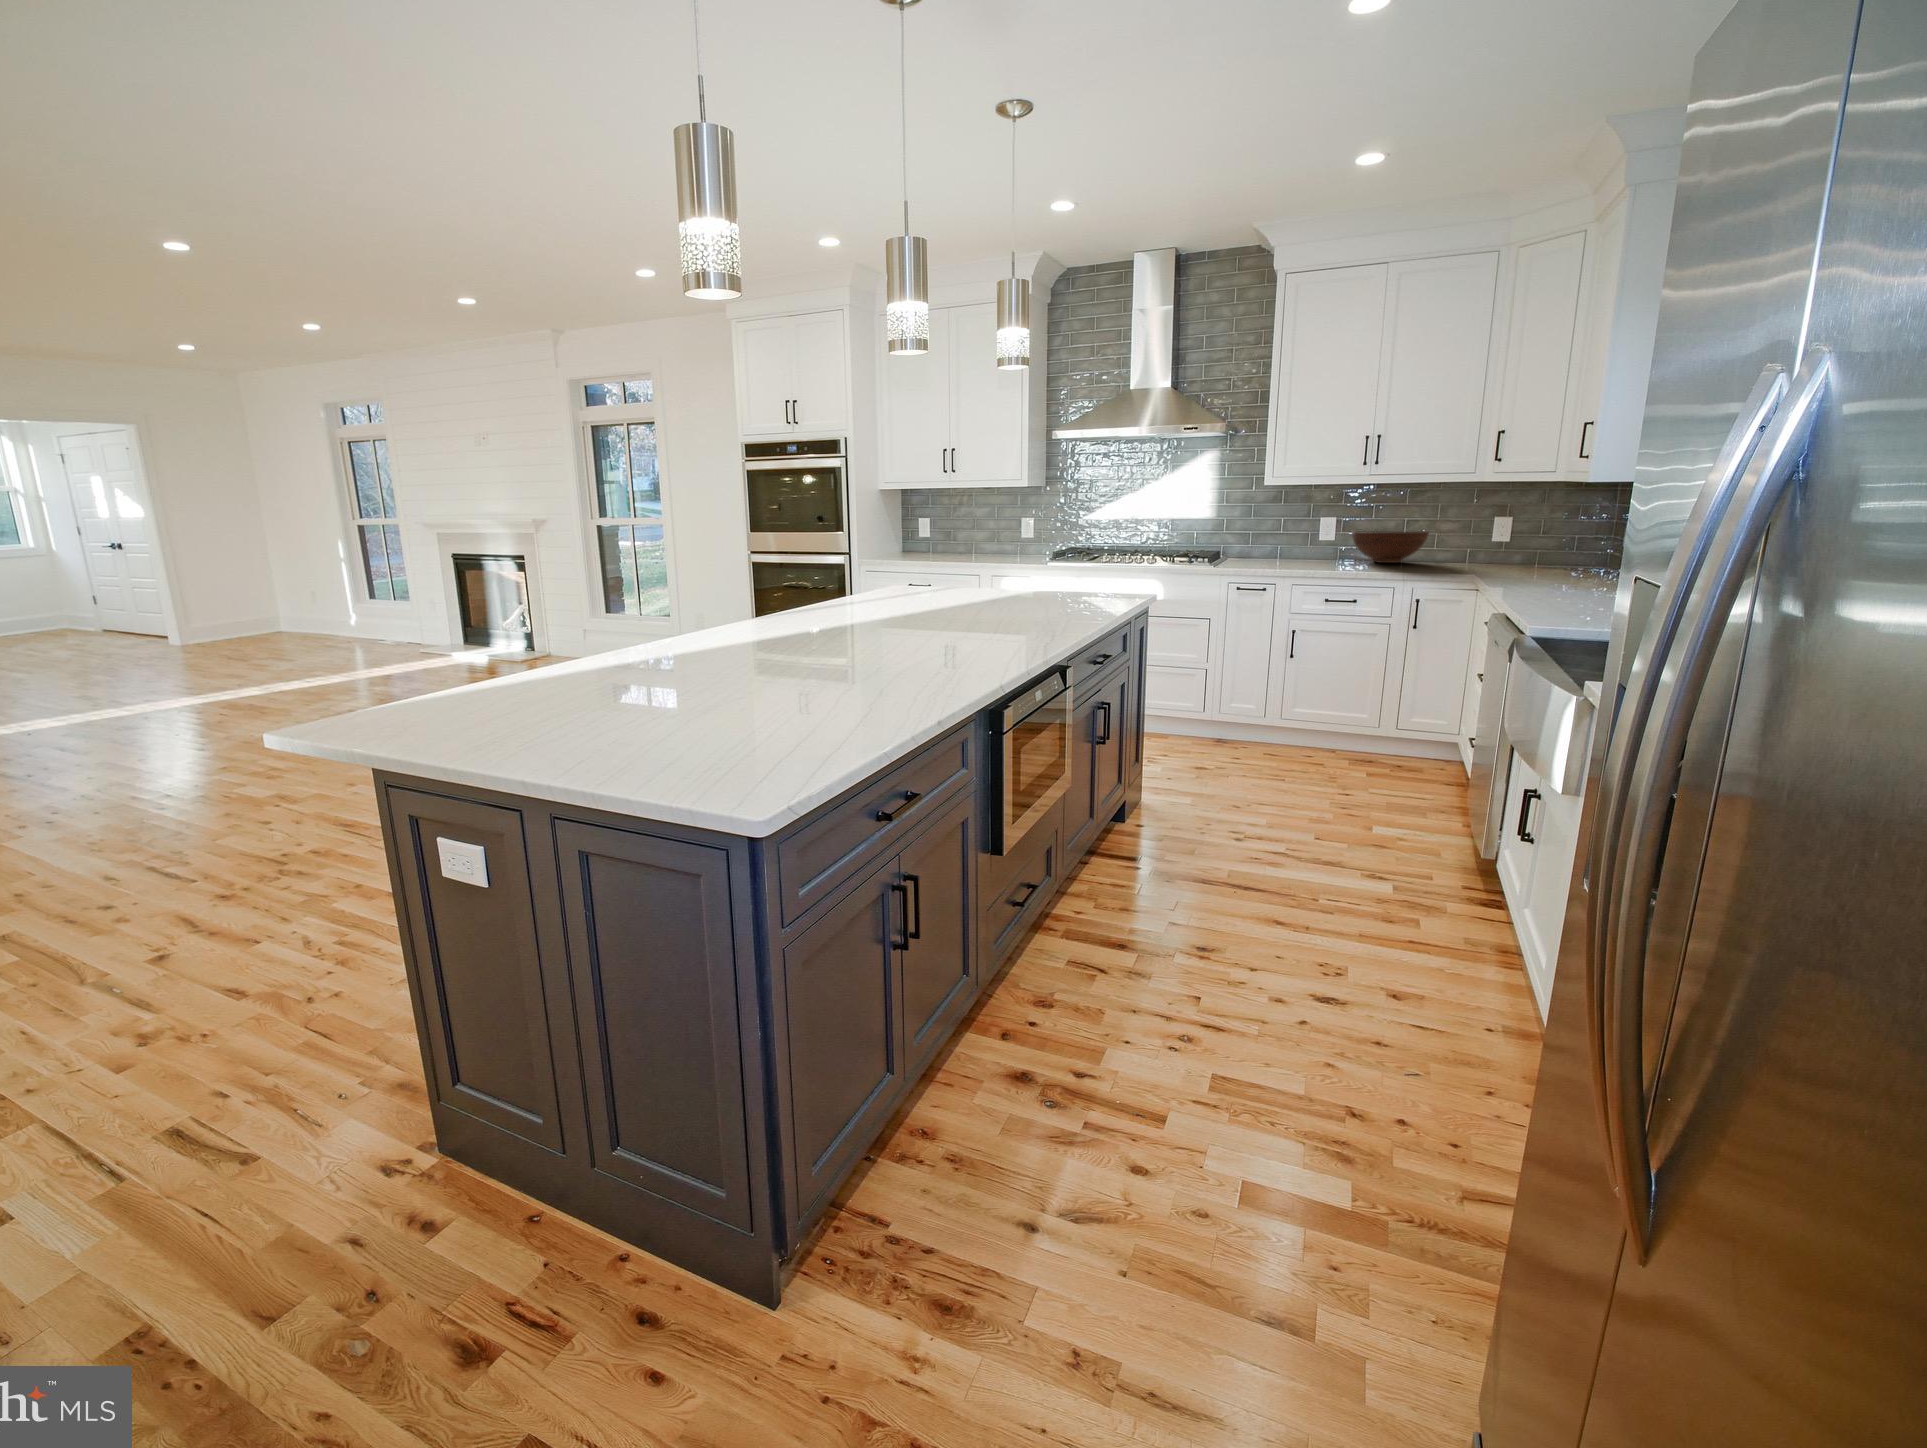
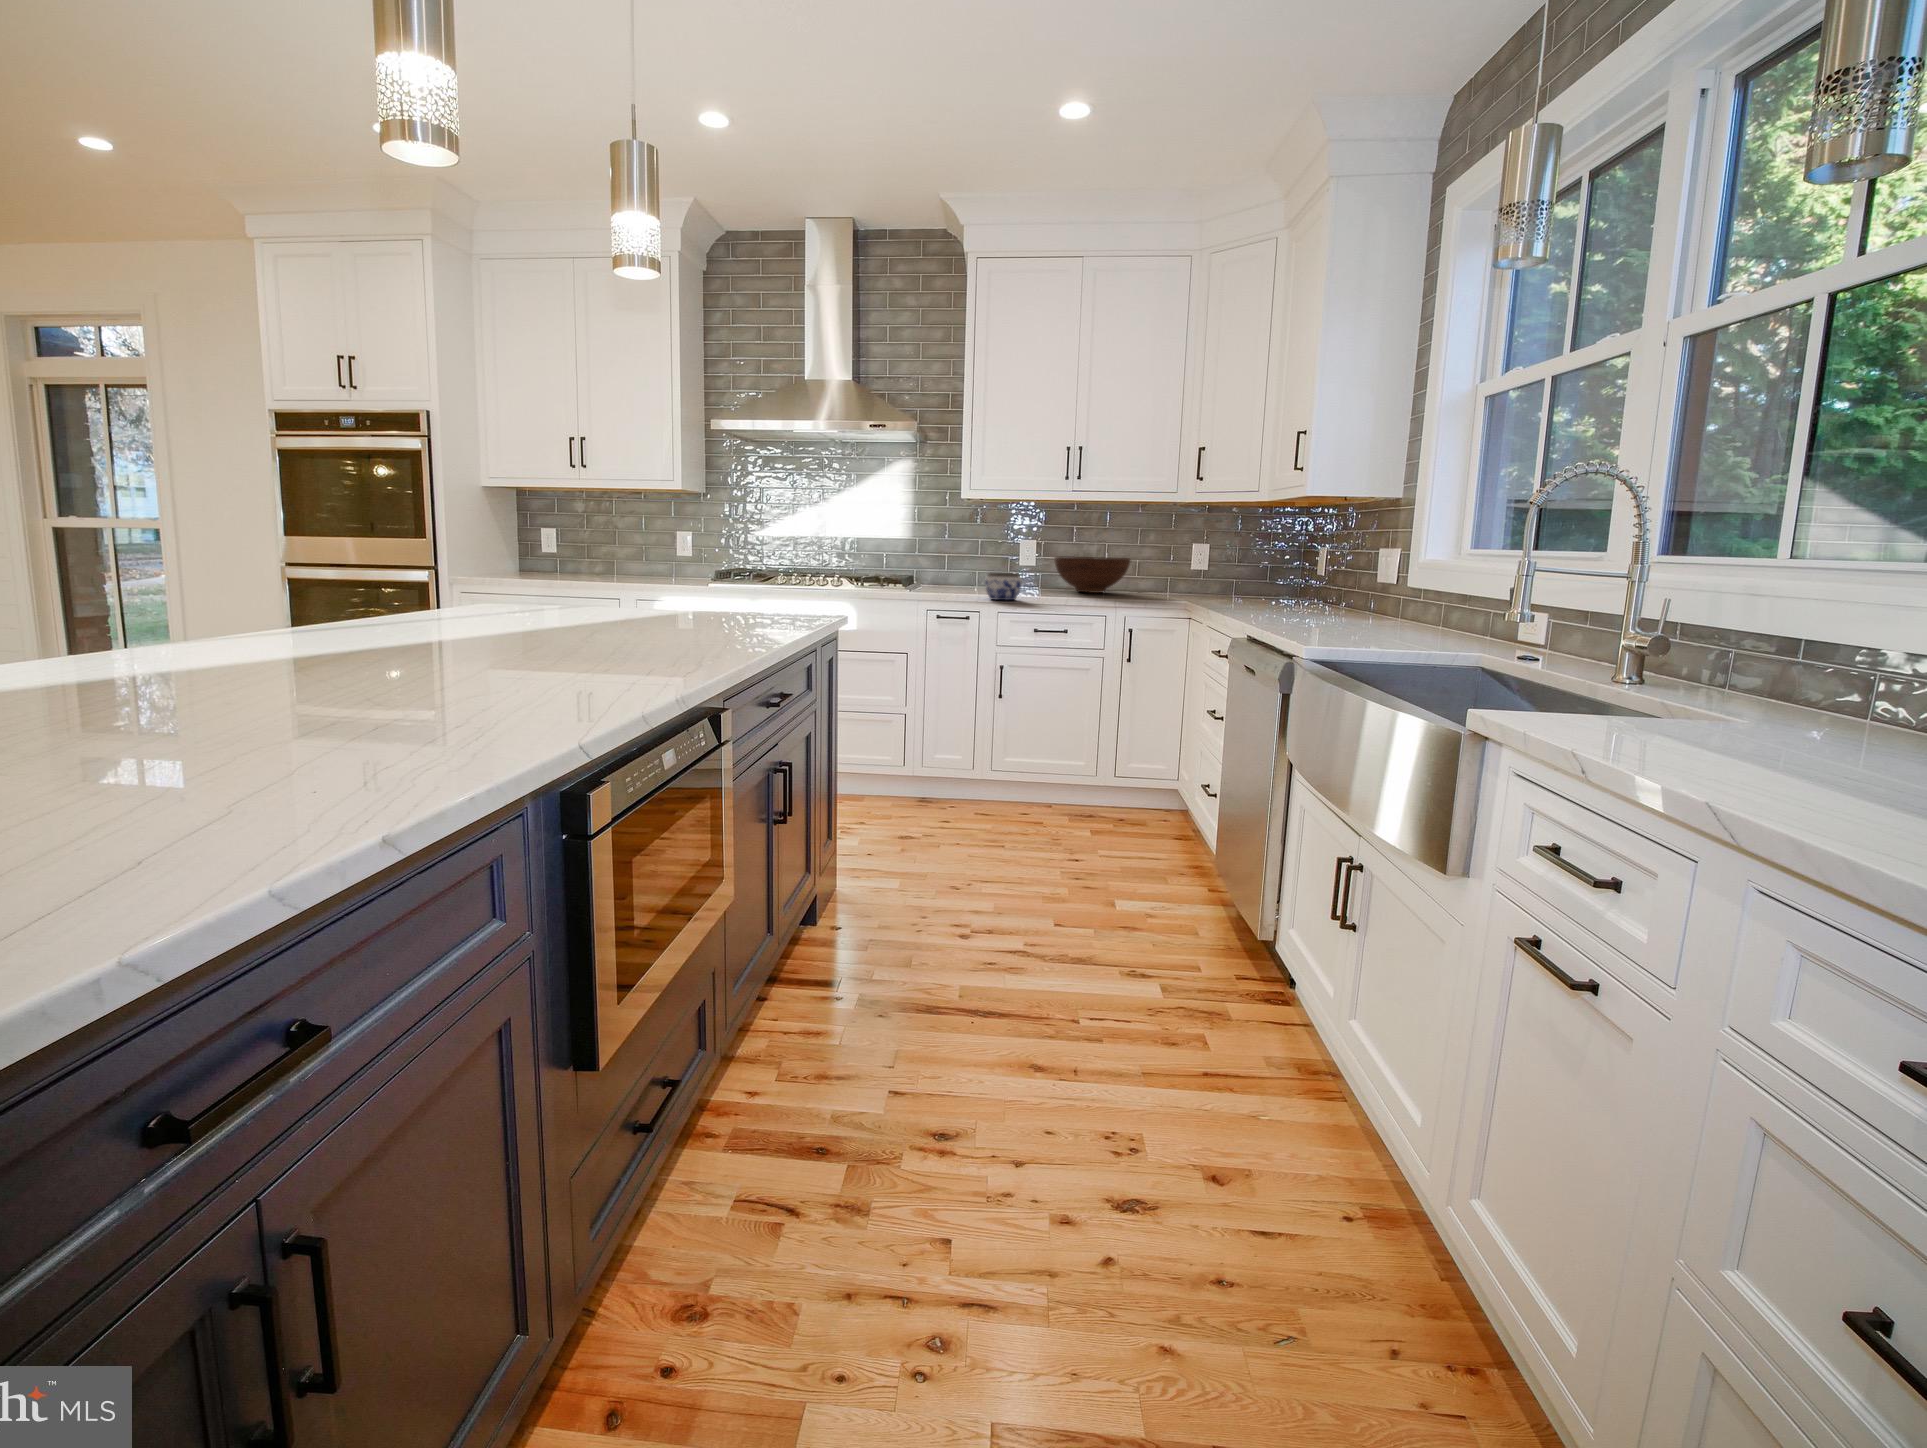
jar: none [1280,550,1313,574] -> present [985,573,1022,600]

